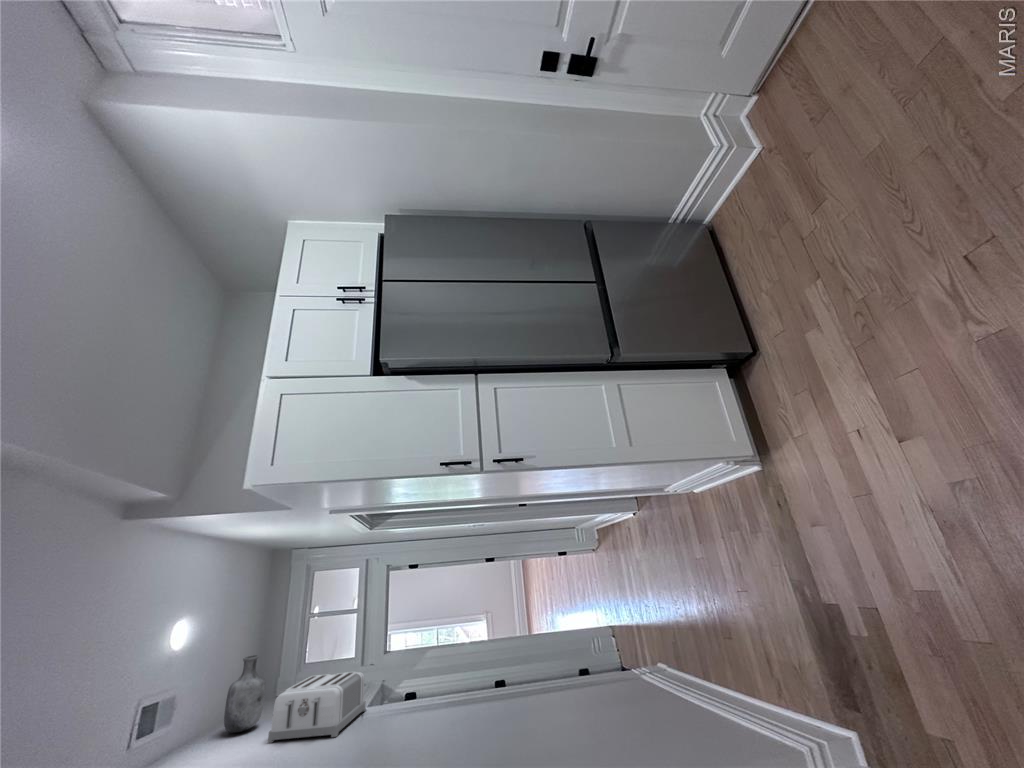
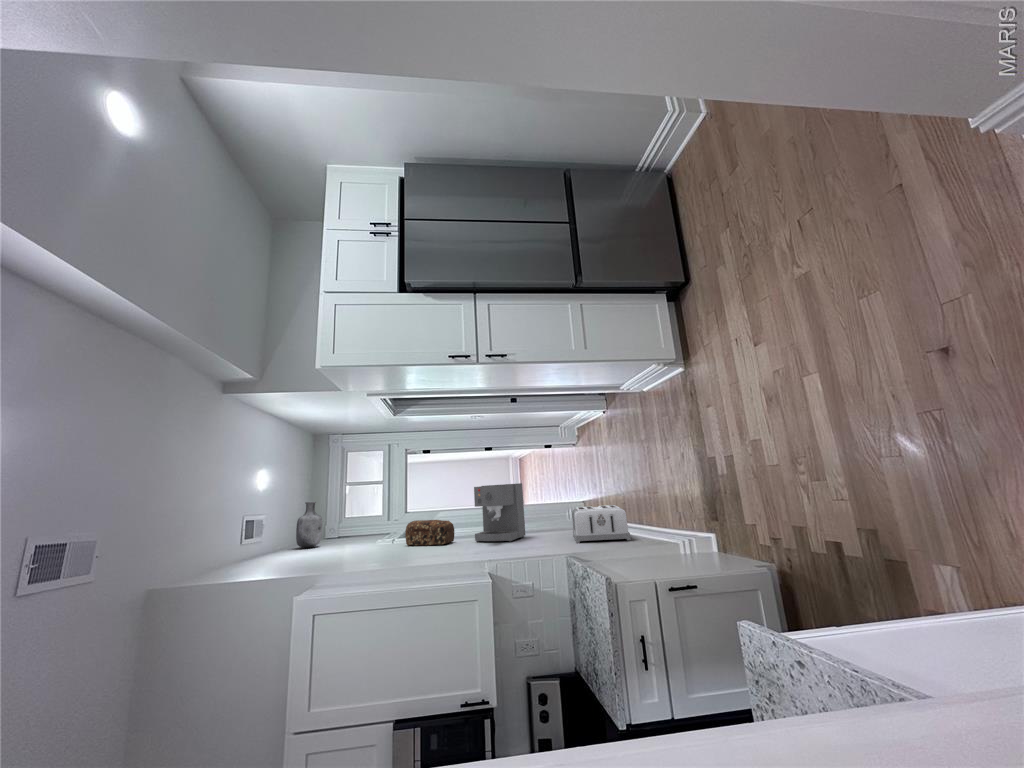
coffee maker: none [476,619,548,721] -> present [474,483,525,542]
toaster: present [268,672,365,743] -> present [572,505,631,543]
bread loaf: none [379,683,449,730] -> present [405,520,454,546]

